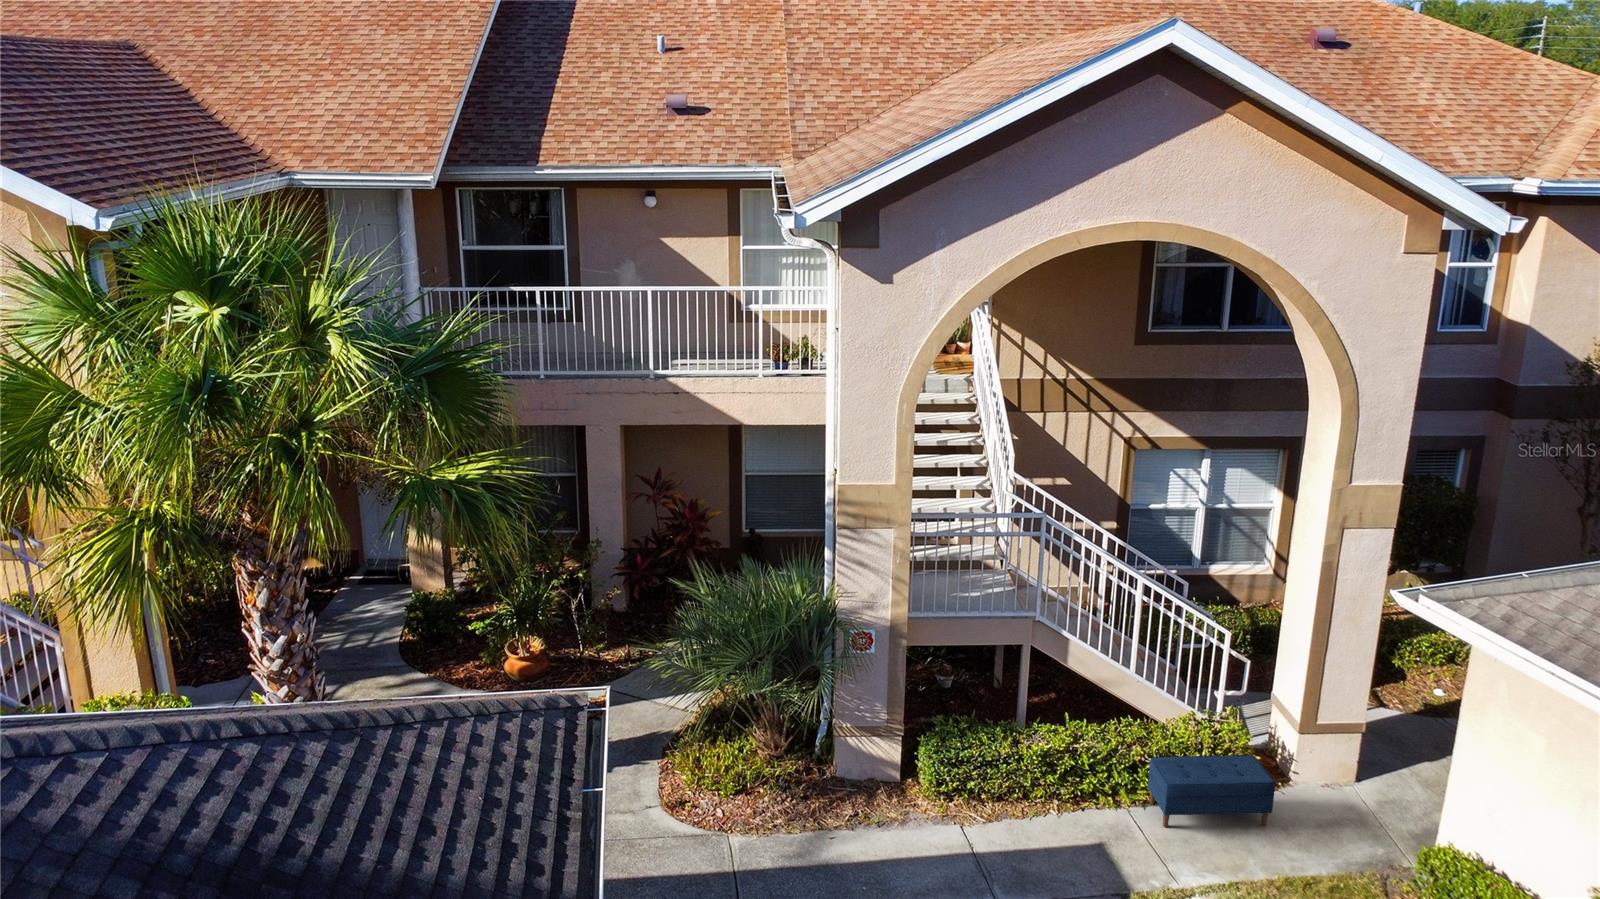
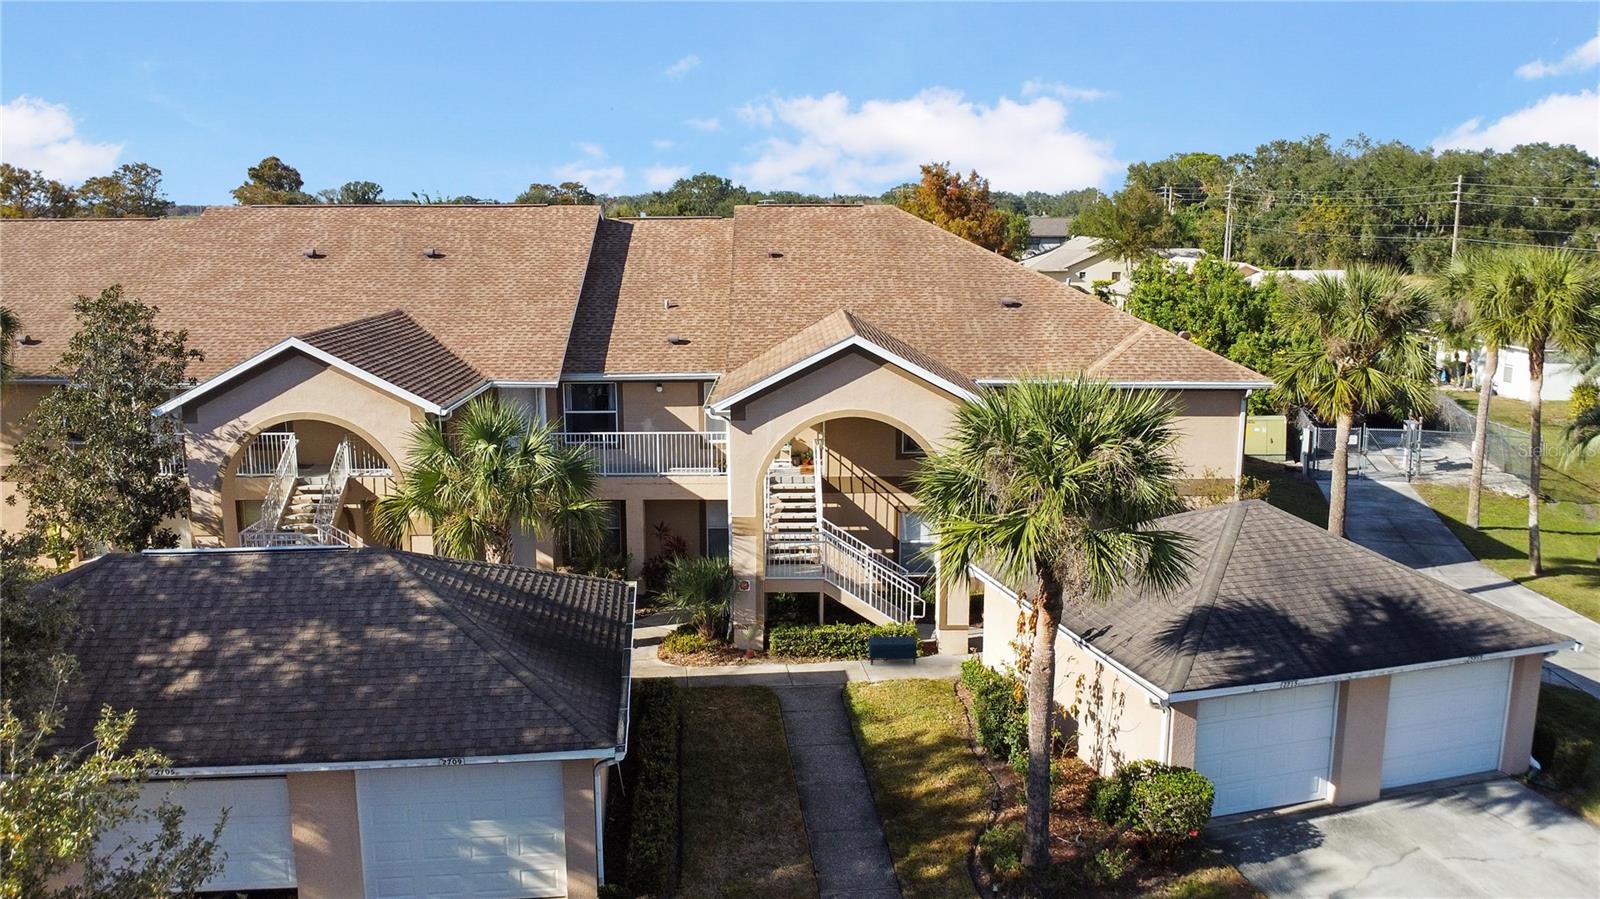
potted tree: none [841,720,913,804] -> present [736,623,764,658]

